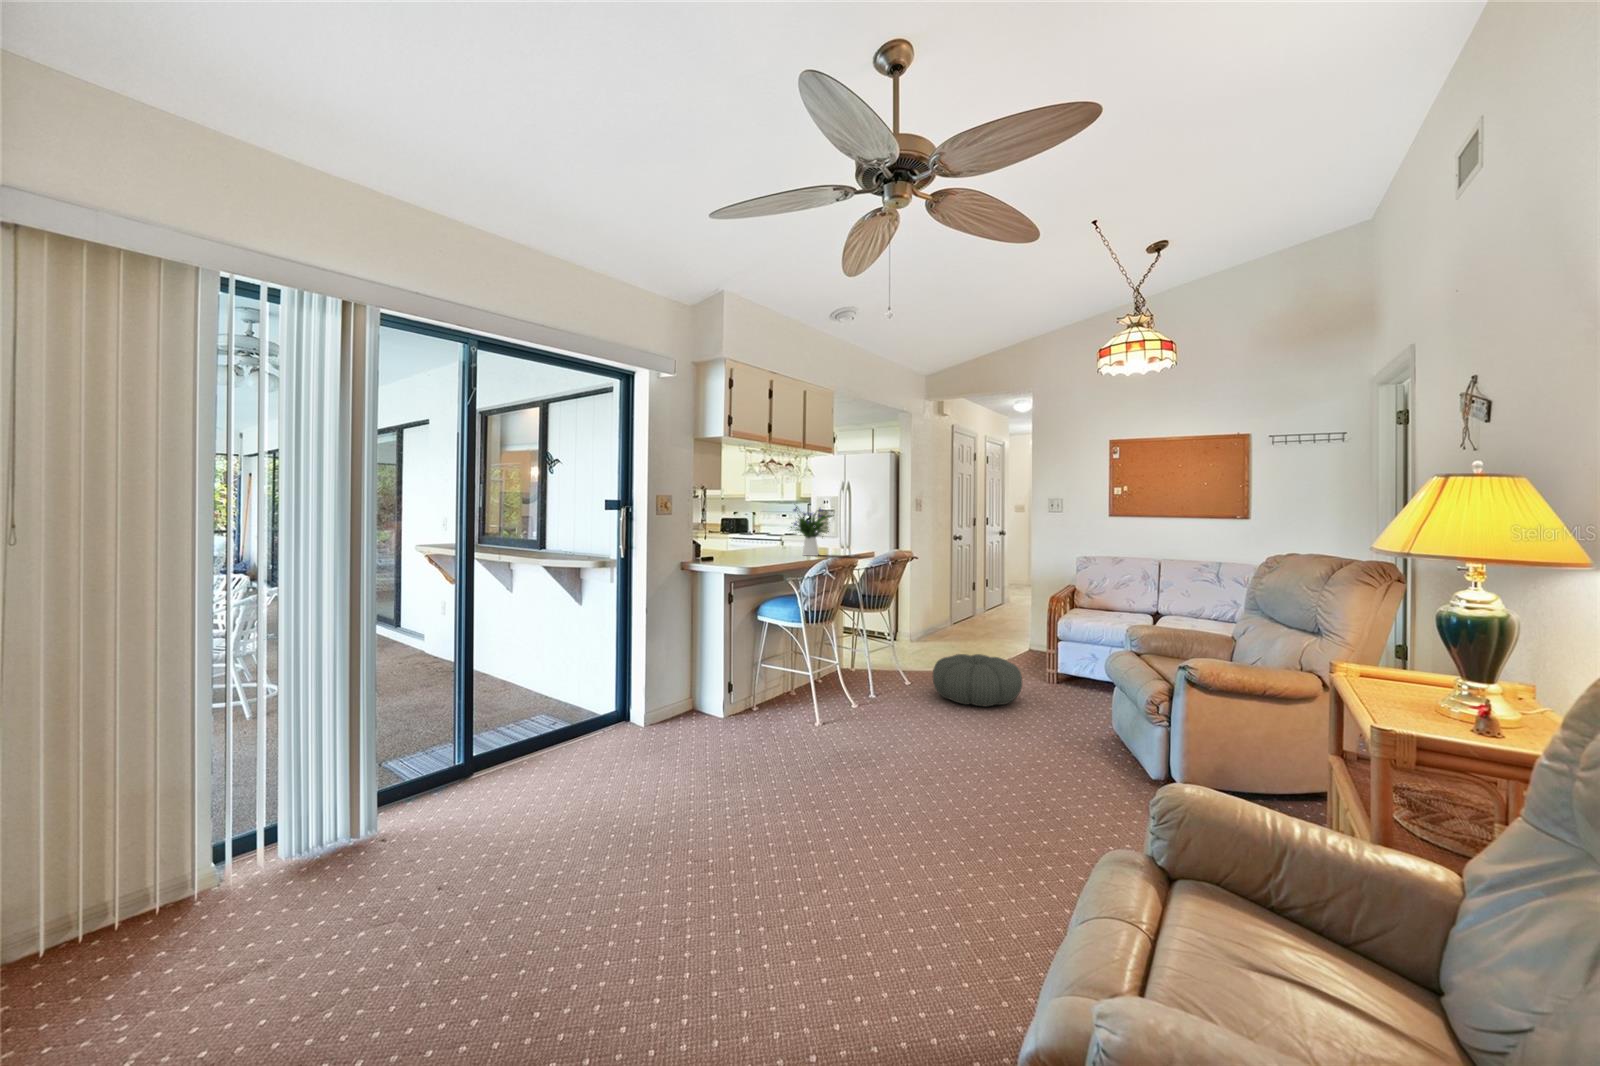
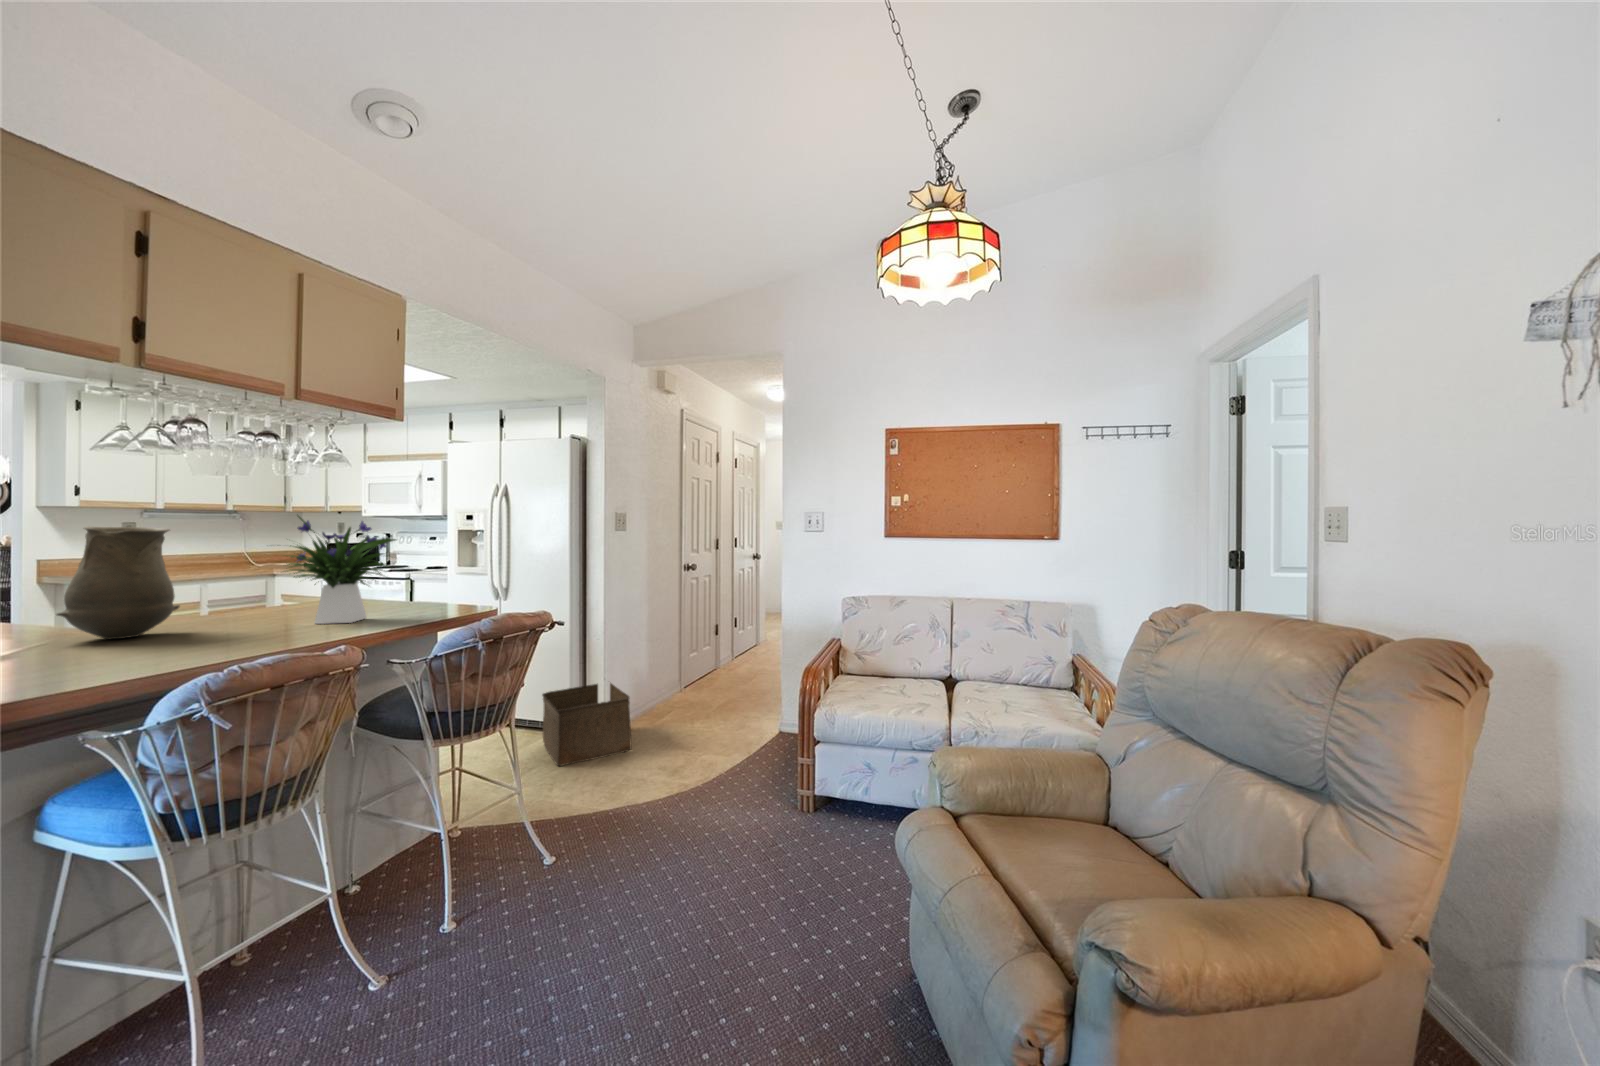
vase: none [728,509,758,556] -> present [56,526,180,639]
storage bin: none [874,609,930,652] -> present [542,683,631,766]
pouf: present [932,654,1023,707] -> none [578,795,755,937]

